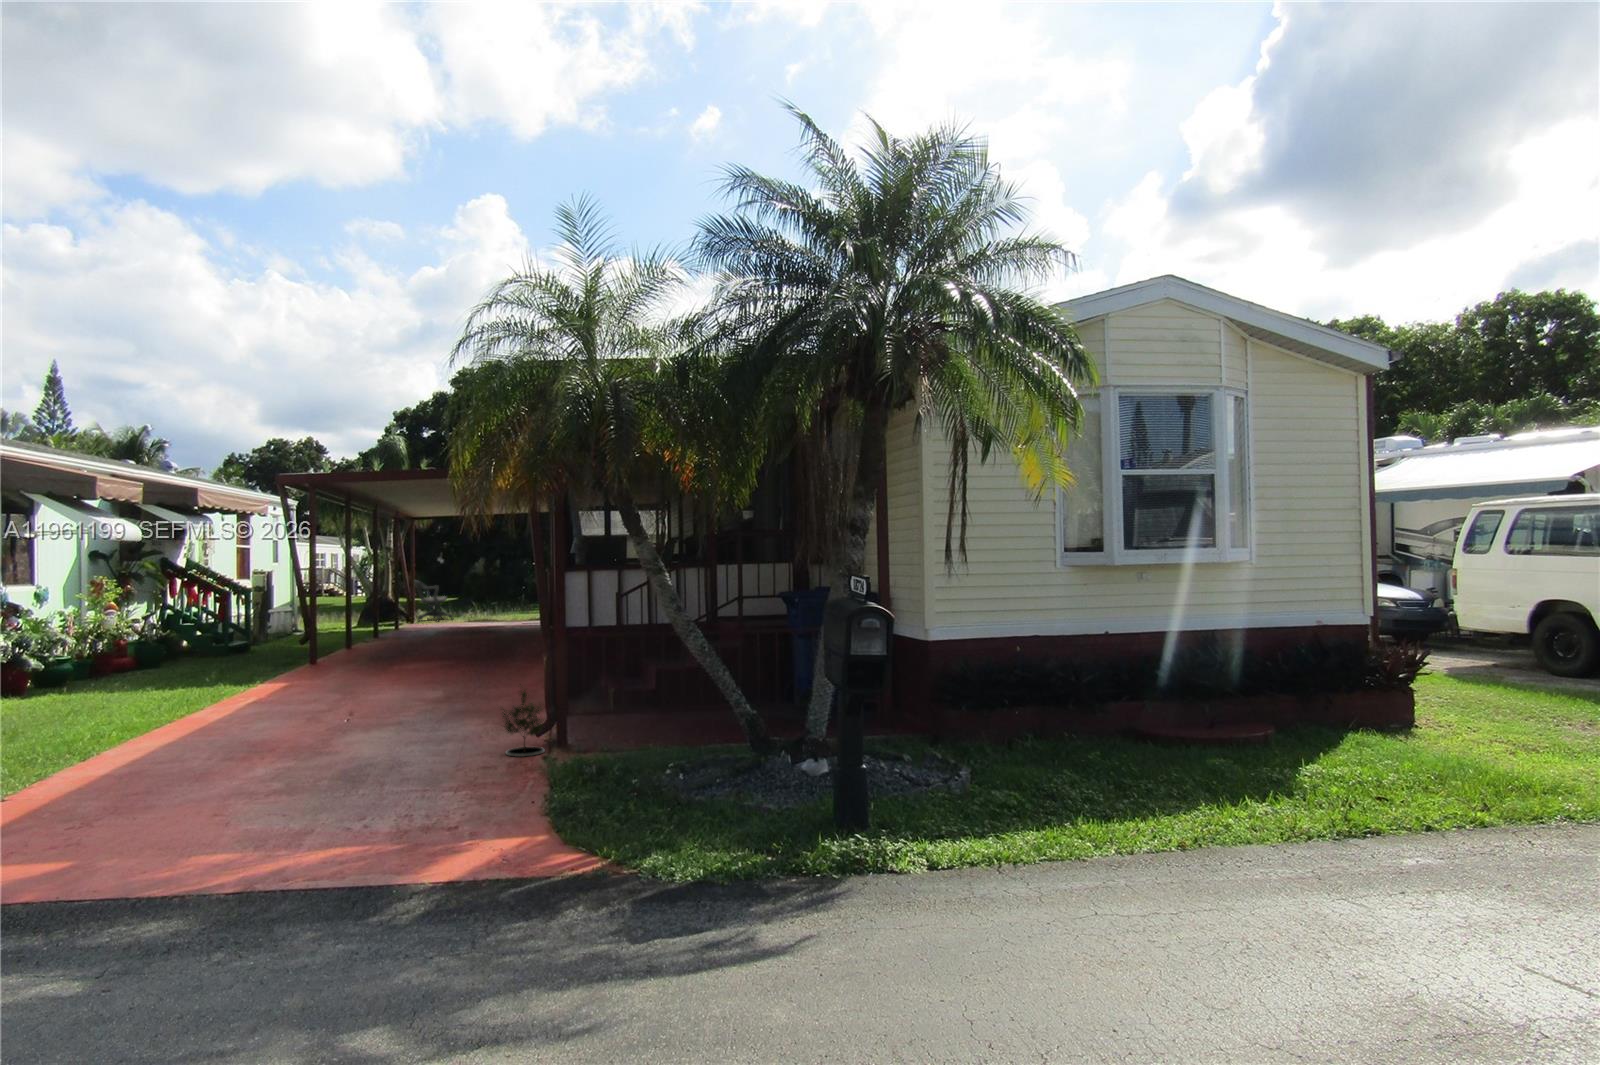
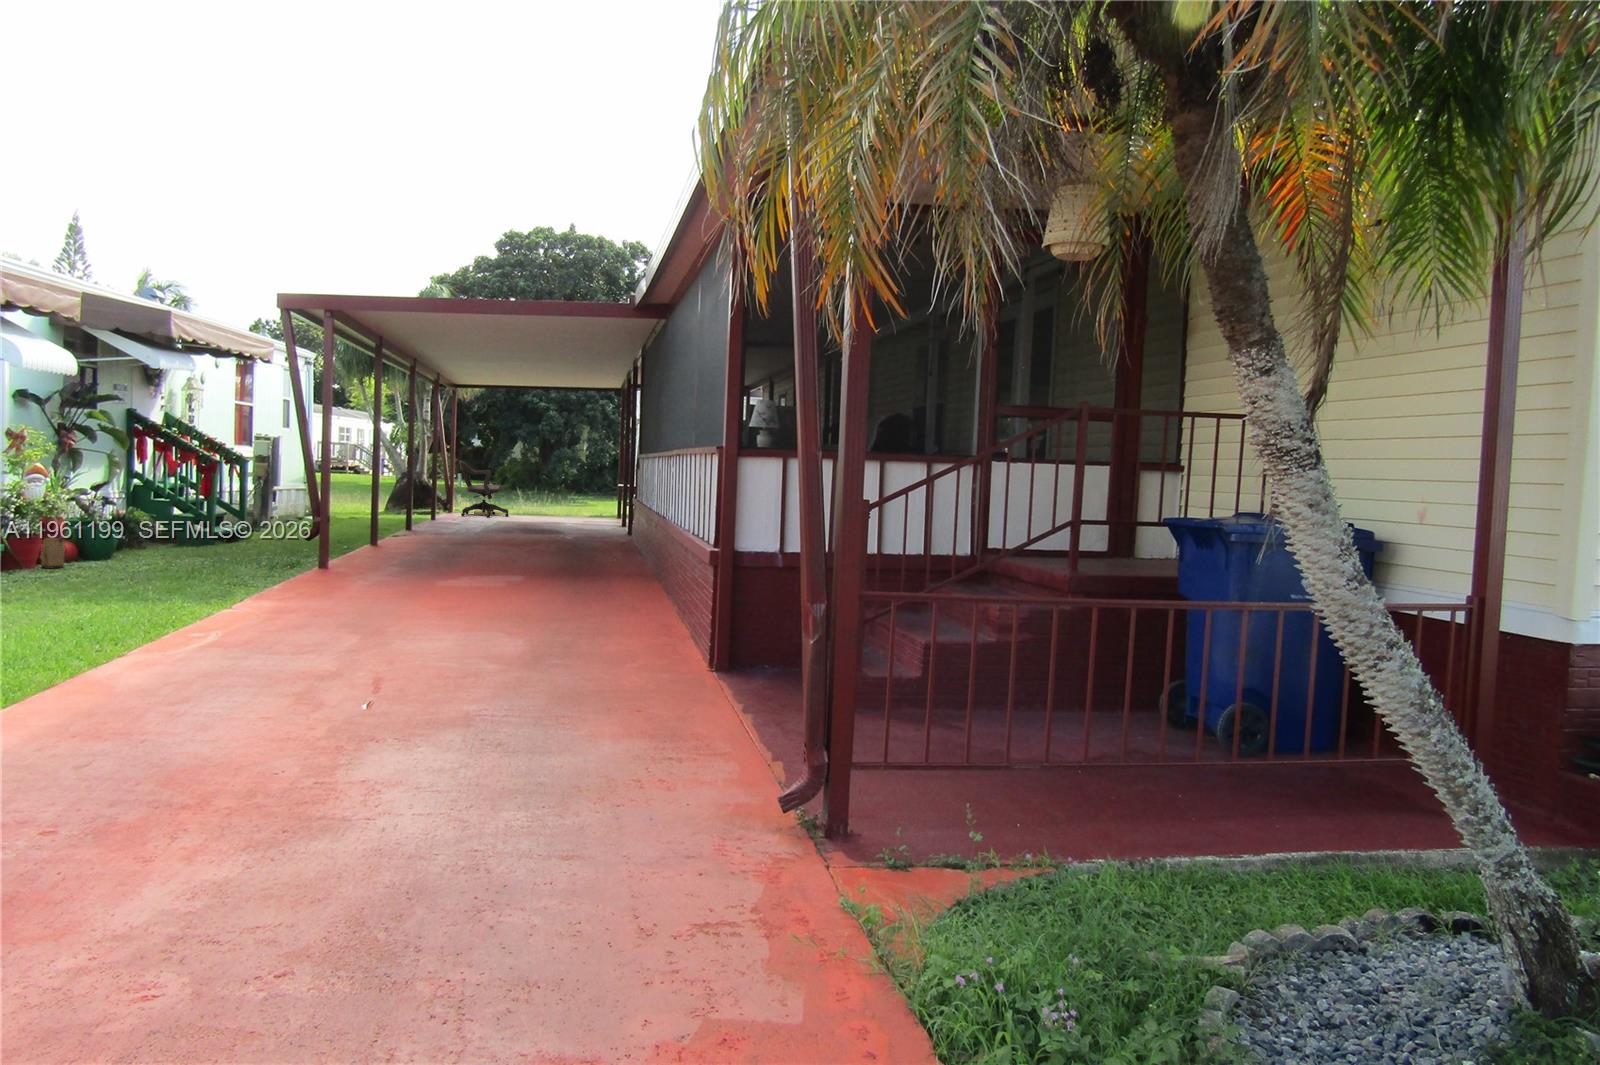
watering can: none [94,650,125,679] -> present [40,537,65,569]
potted tree: present [502,690,545,757] -> none [604,627,684,752]

